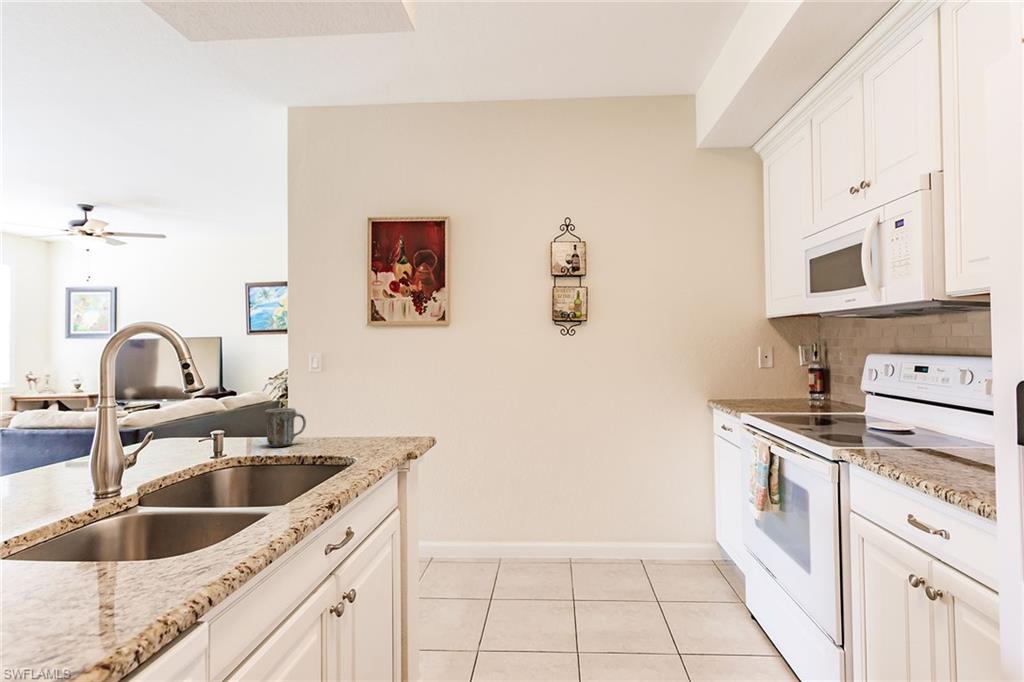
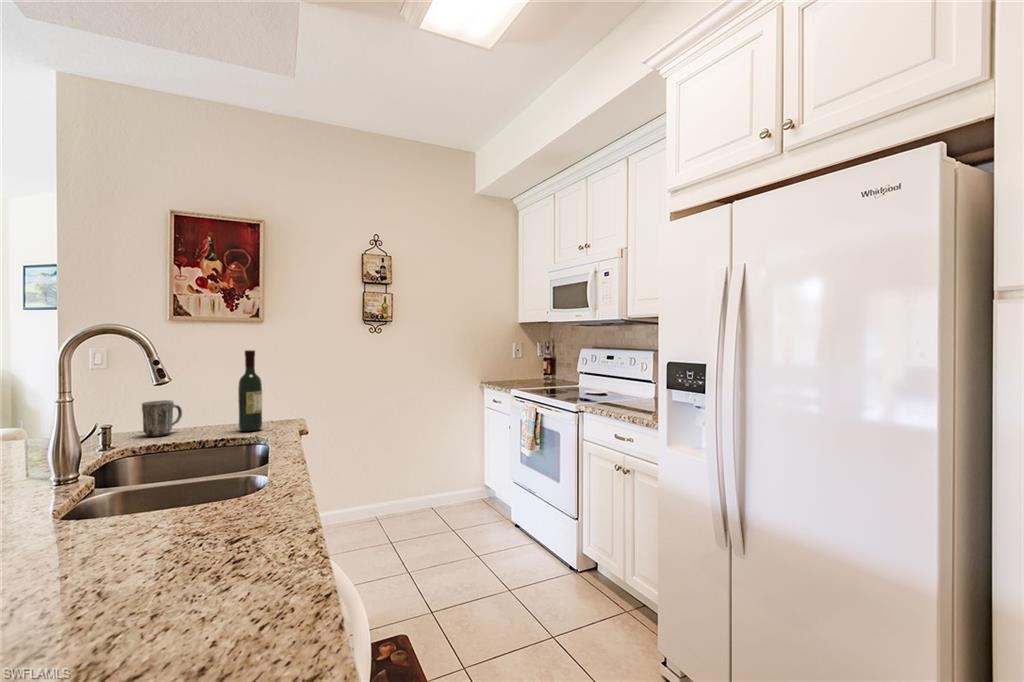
wine bottle: none [351,355,376,449] -> present [238,350,262,431]

